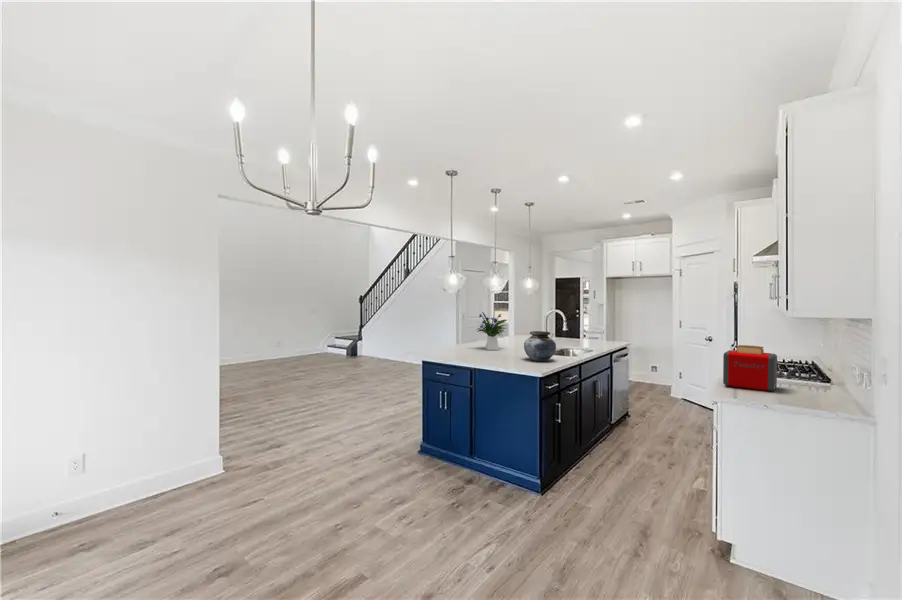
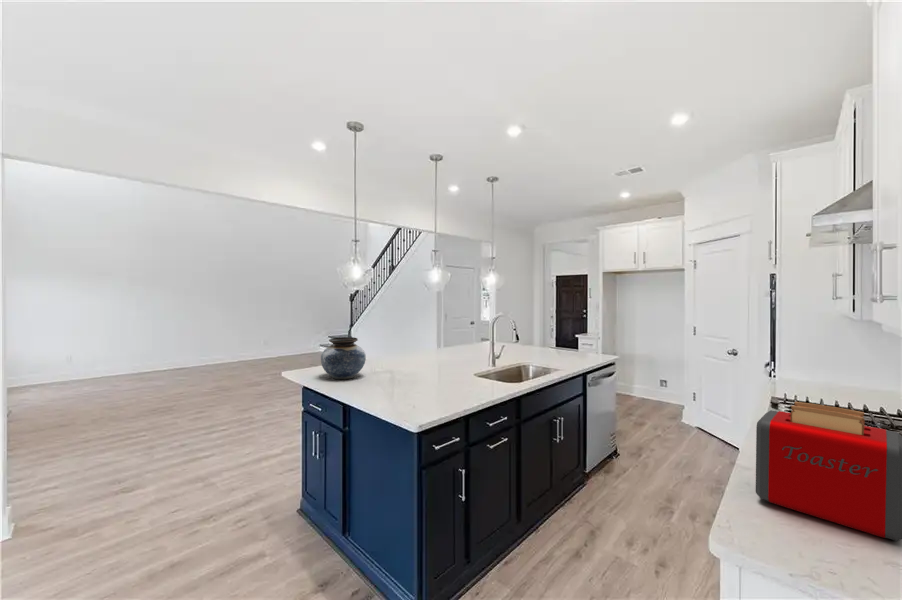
flower arrangement: present [478,312,507,350] -> none [390,314,439,367]
vase: present [524,331,556,361] -> present [321,337,366,379]

